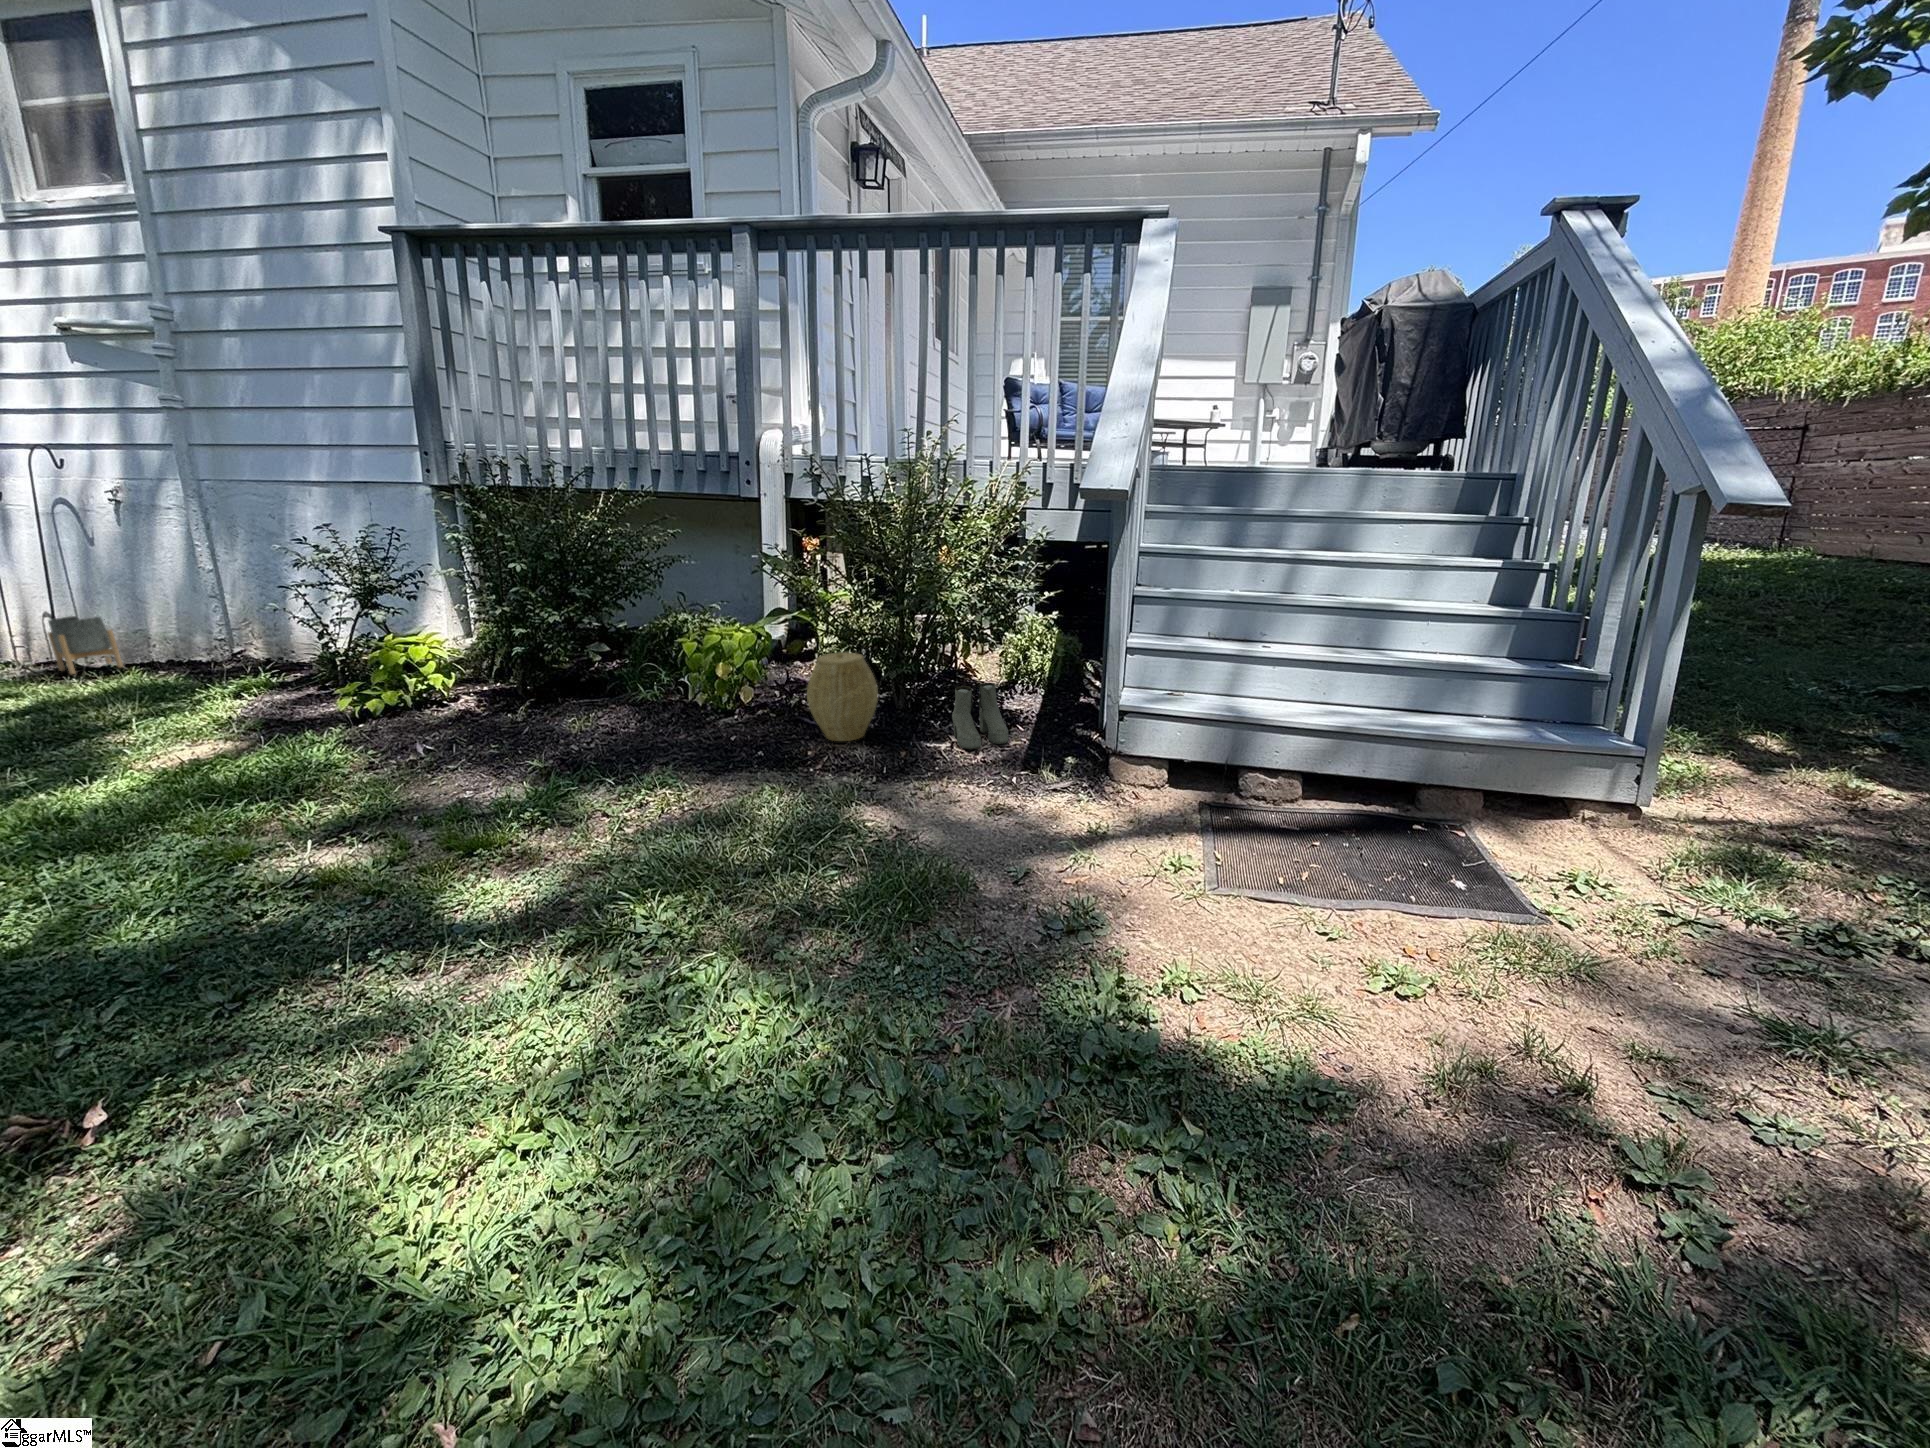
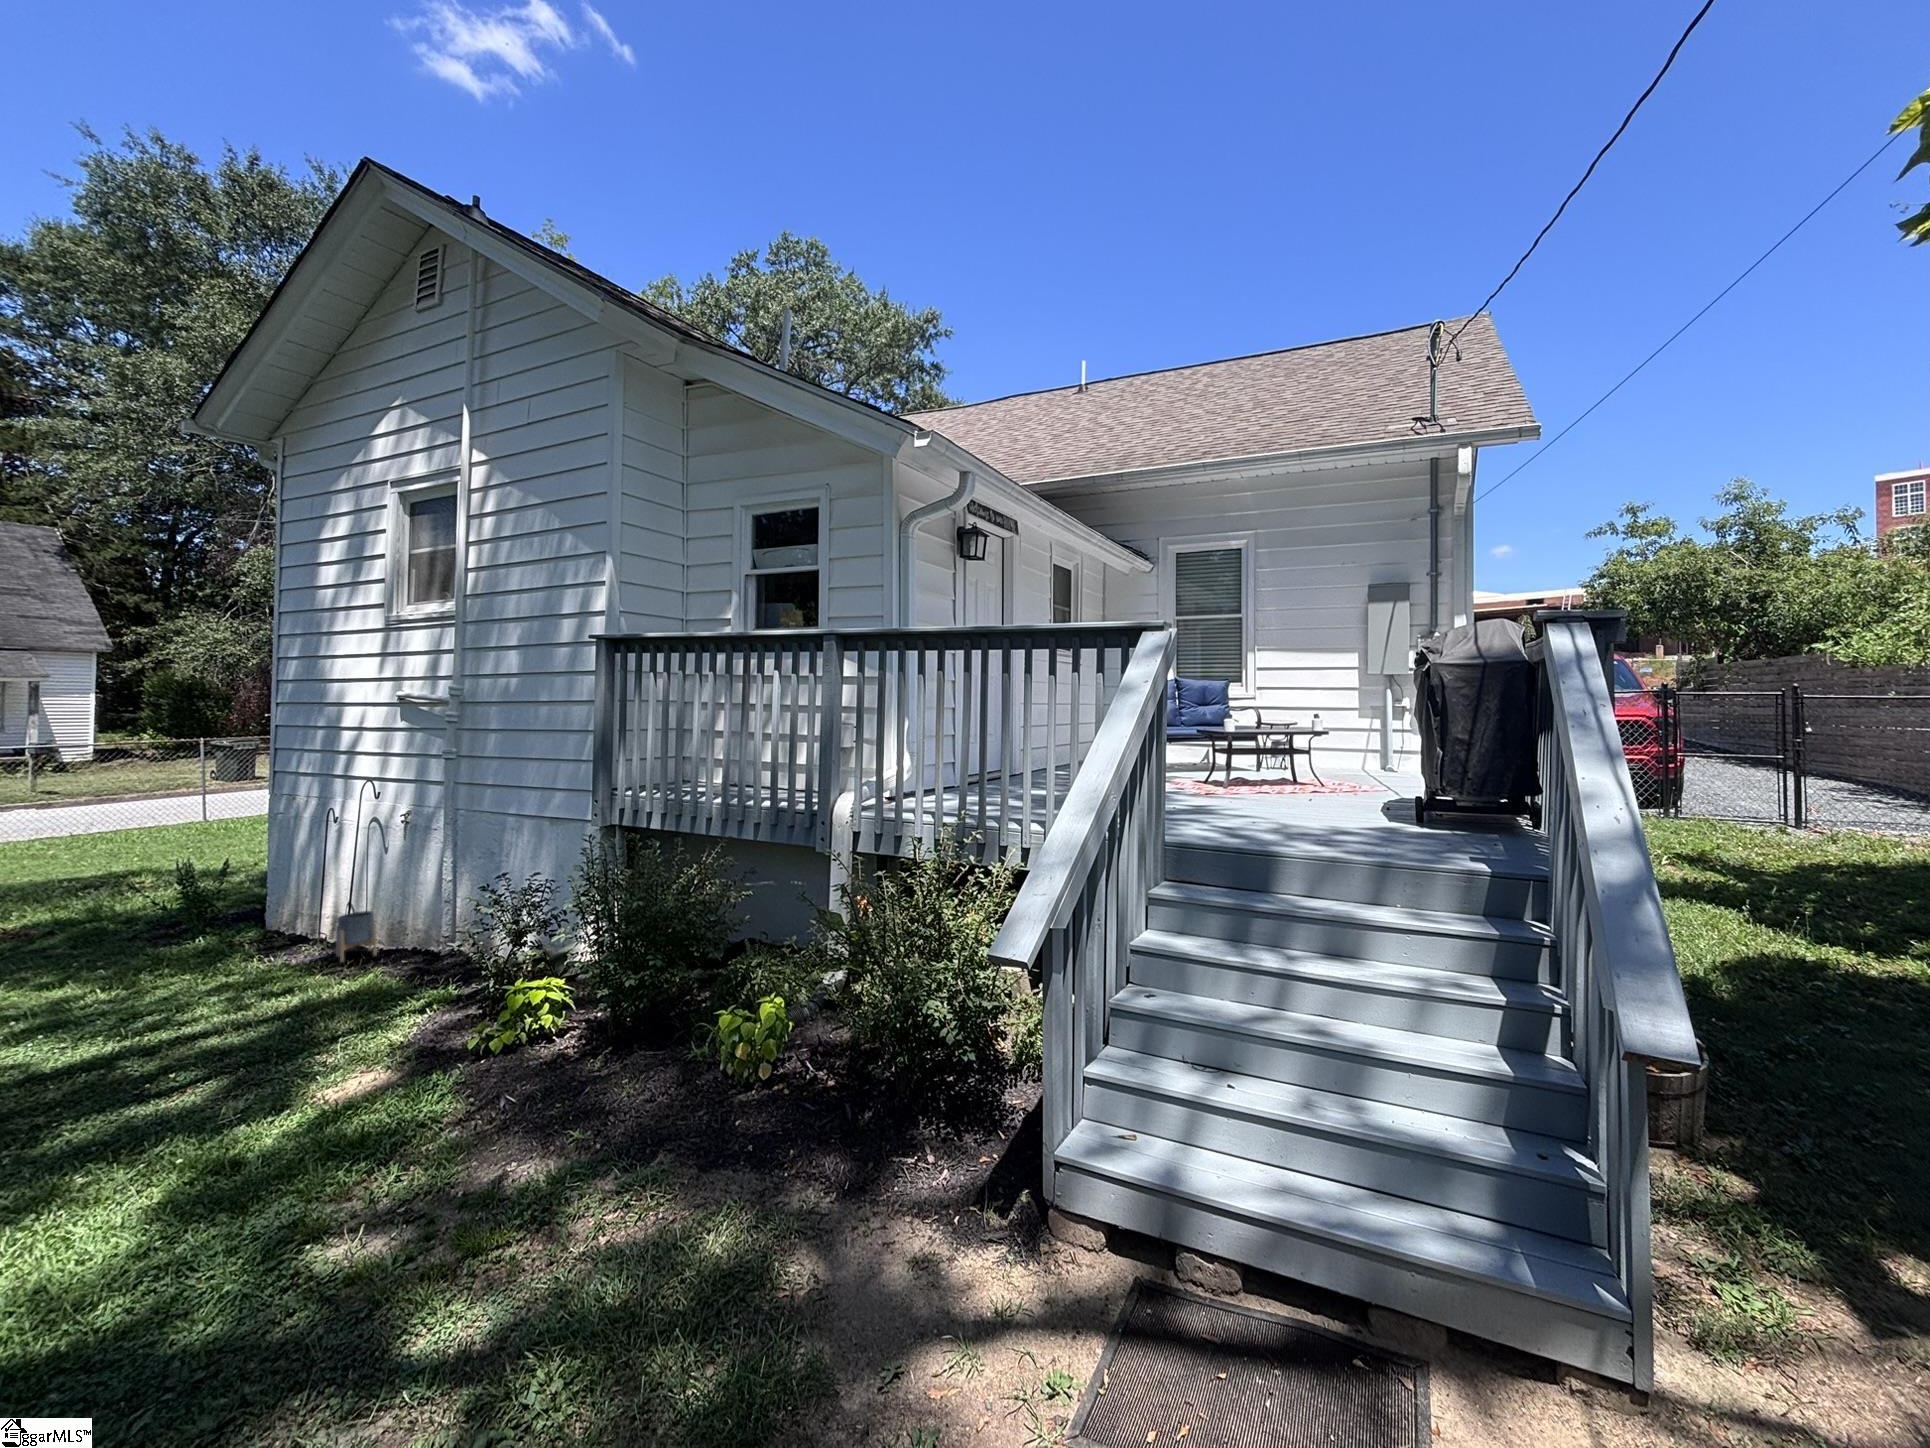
woven basket: present [807,652,878,741] -> none [810,1034,877,1129]
boots: present [952,683,1009,749] -> none [938,1079,989,1159]

